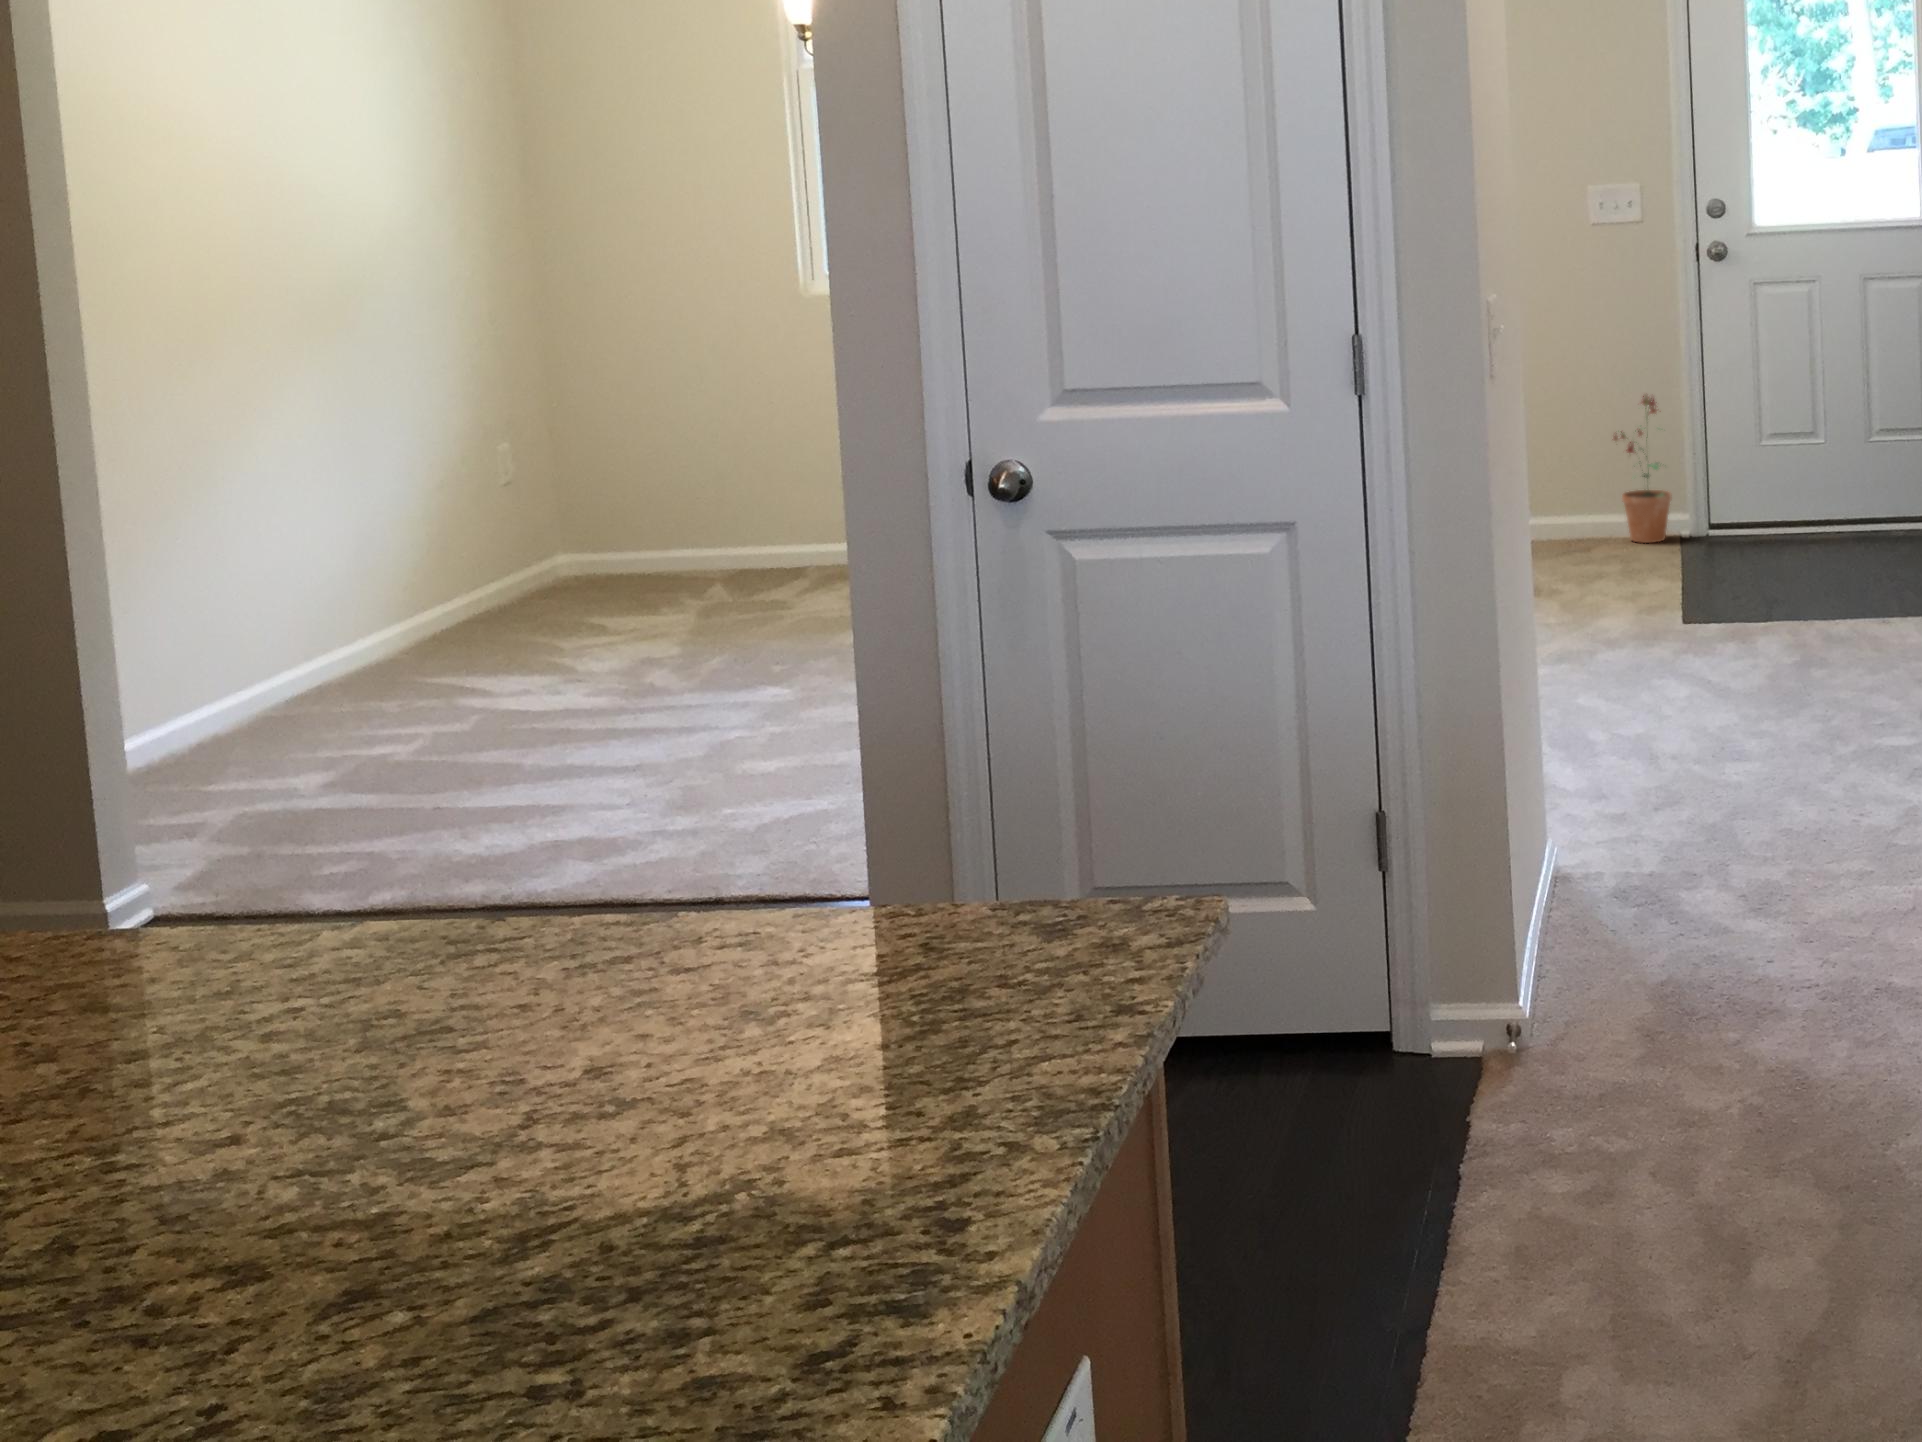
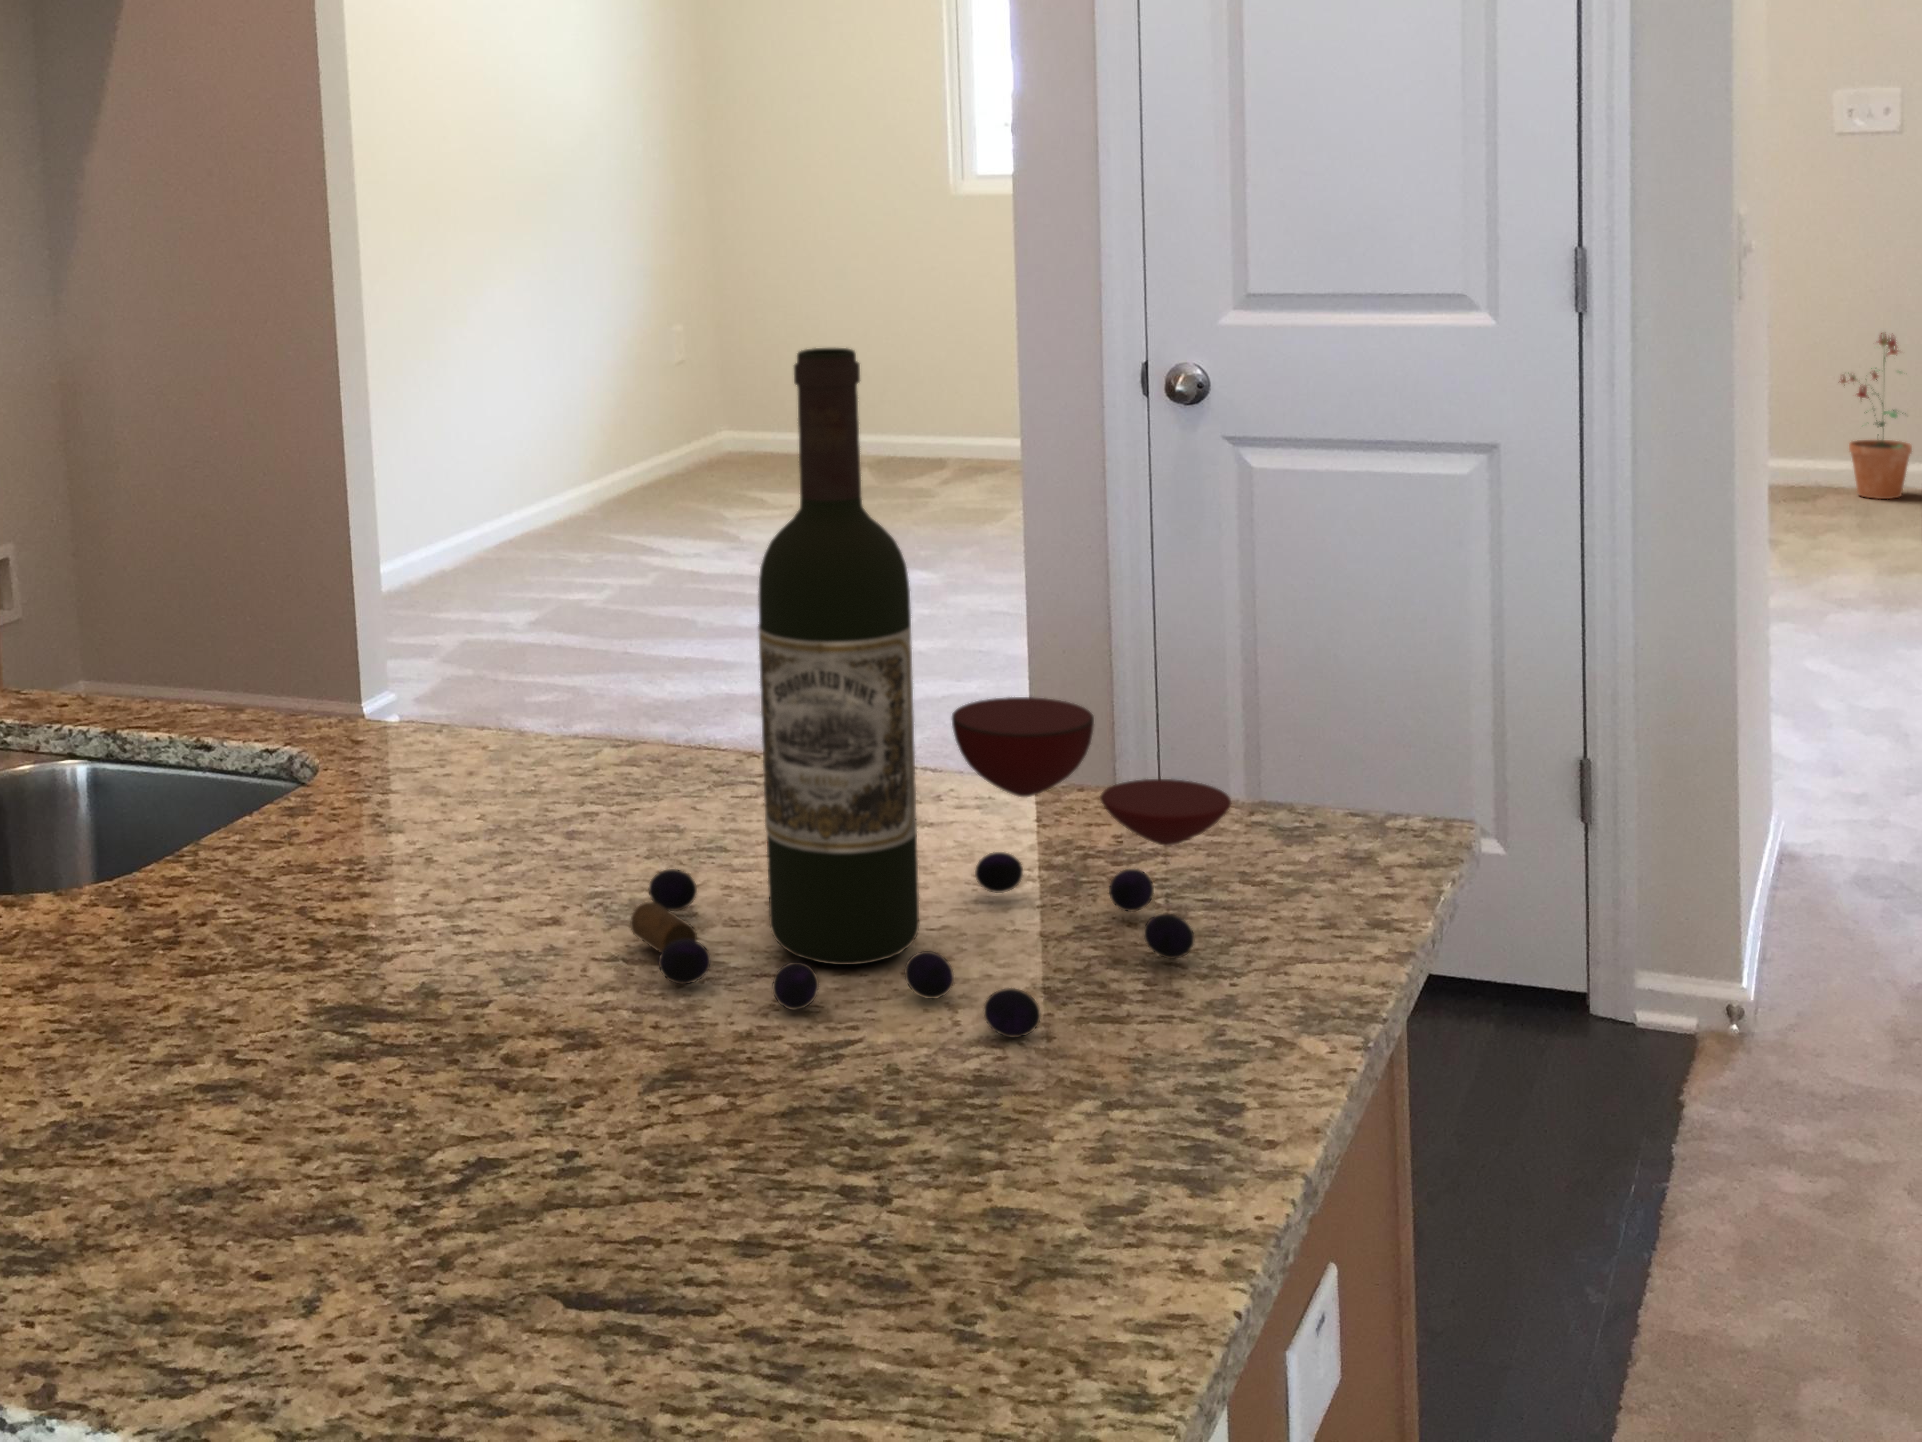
wine bottle: none [321,483,970,1199] -> present [630,348,1231,1038]

